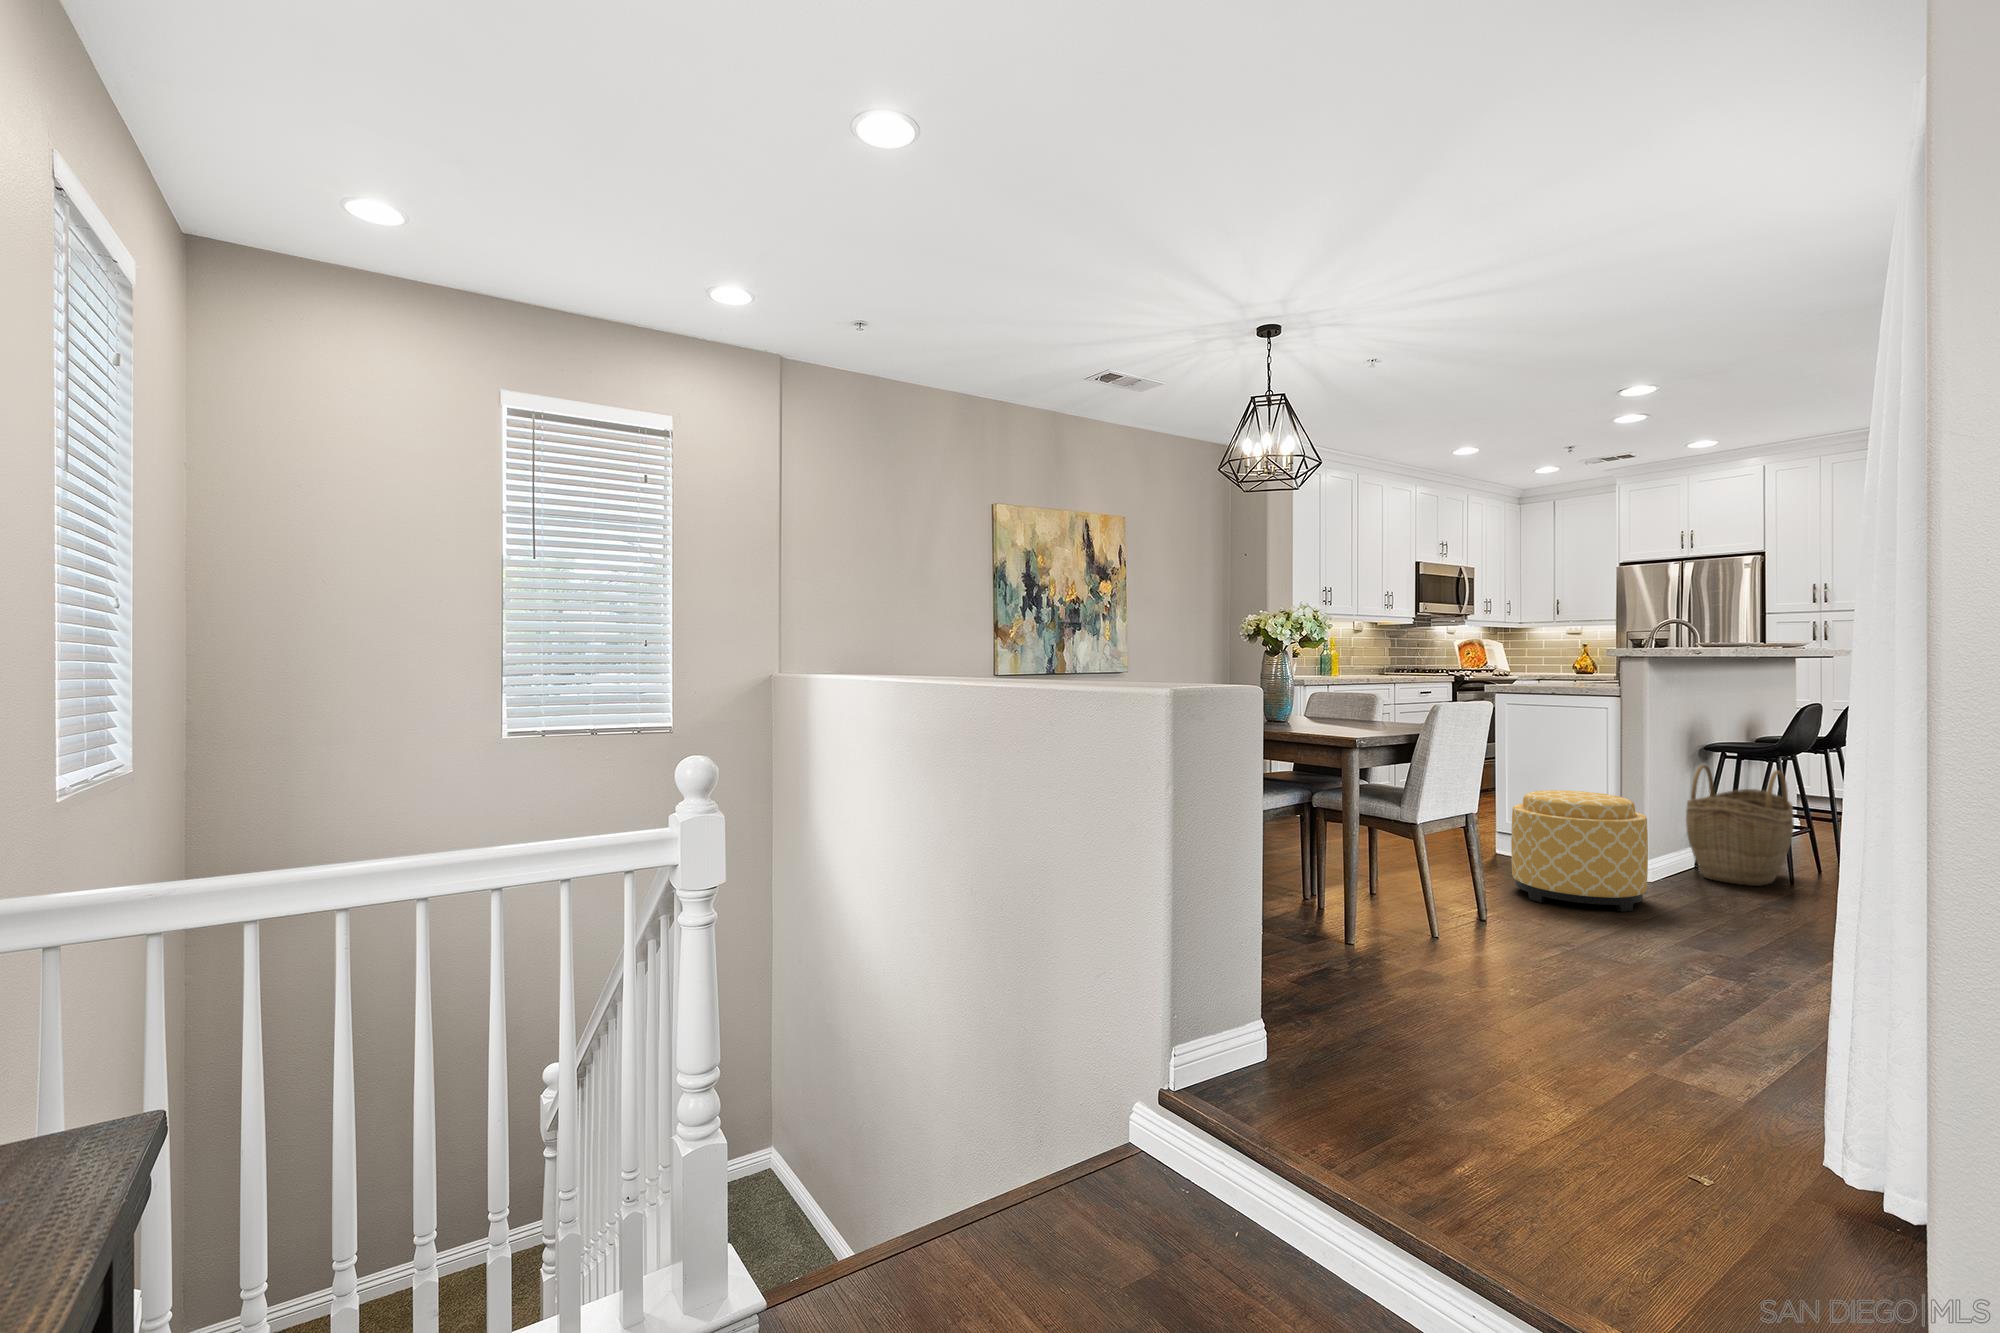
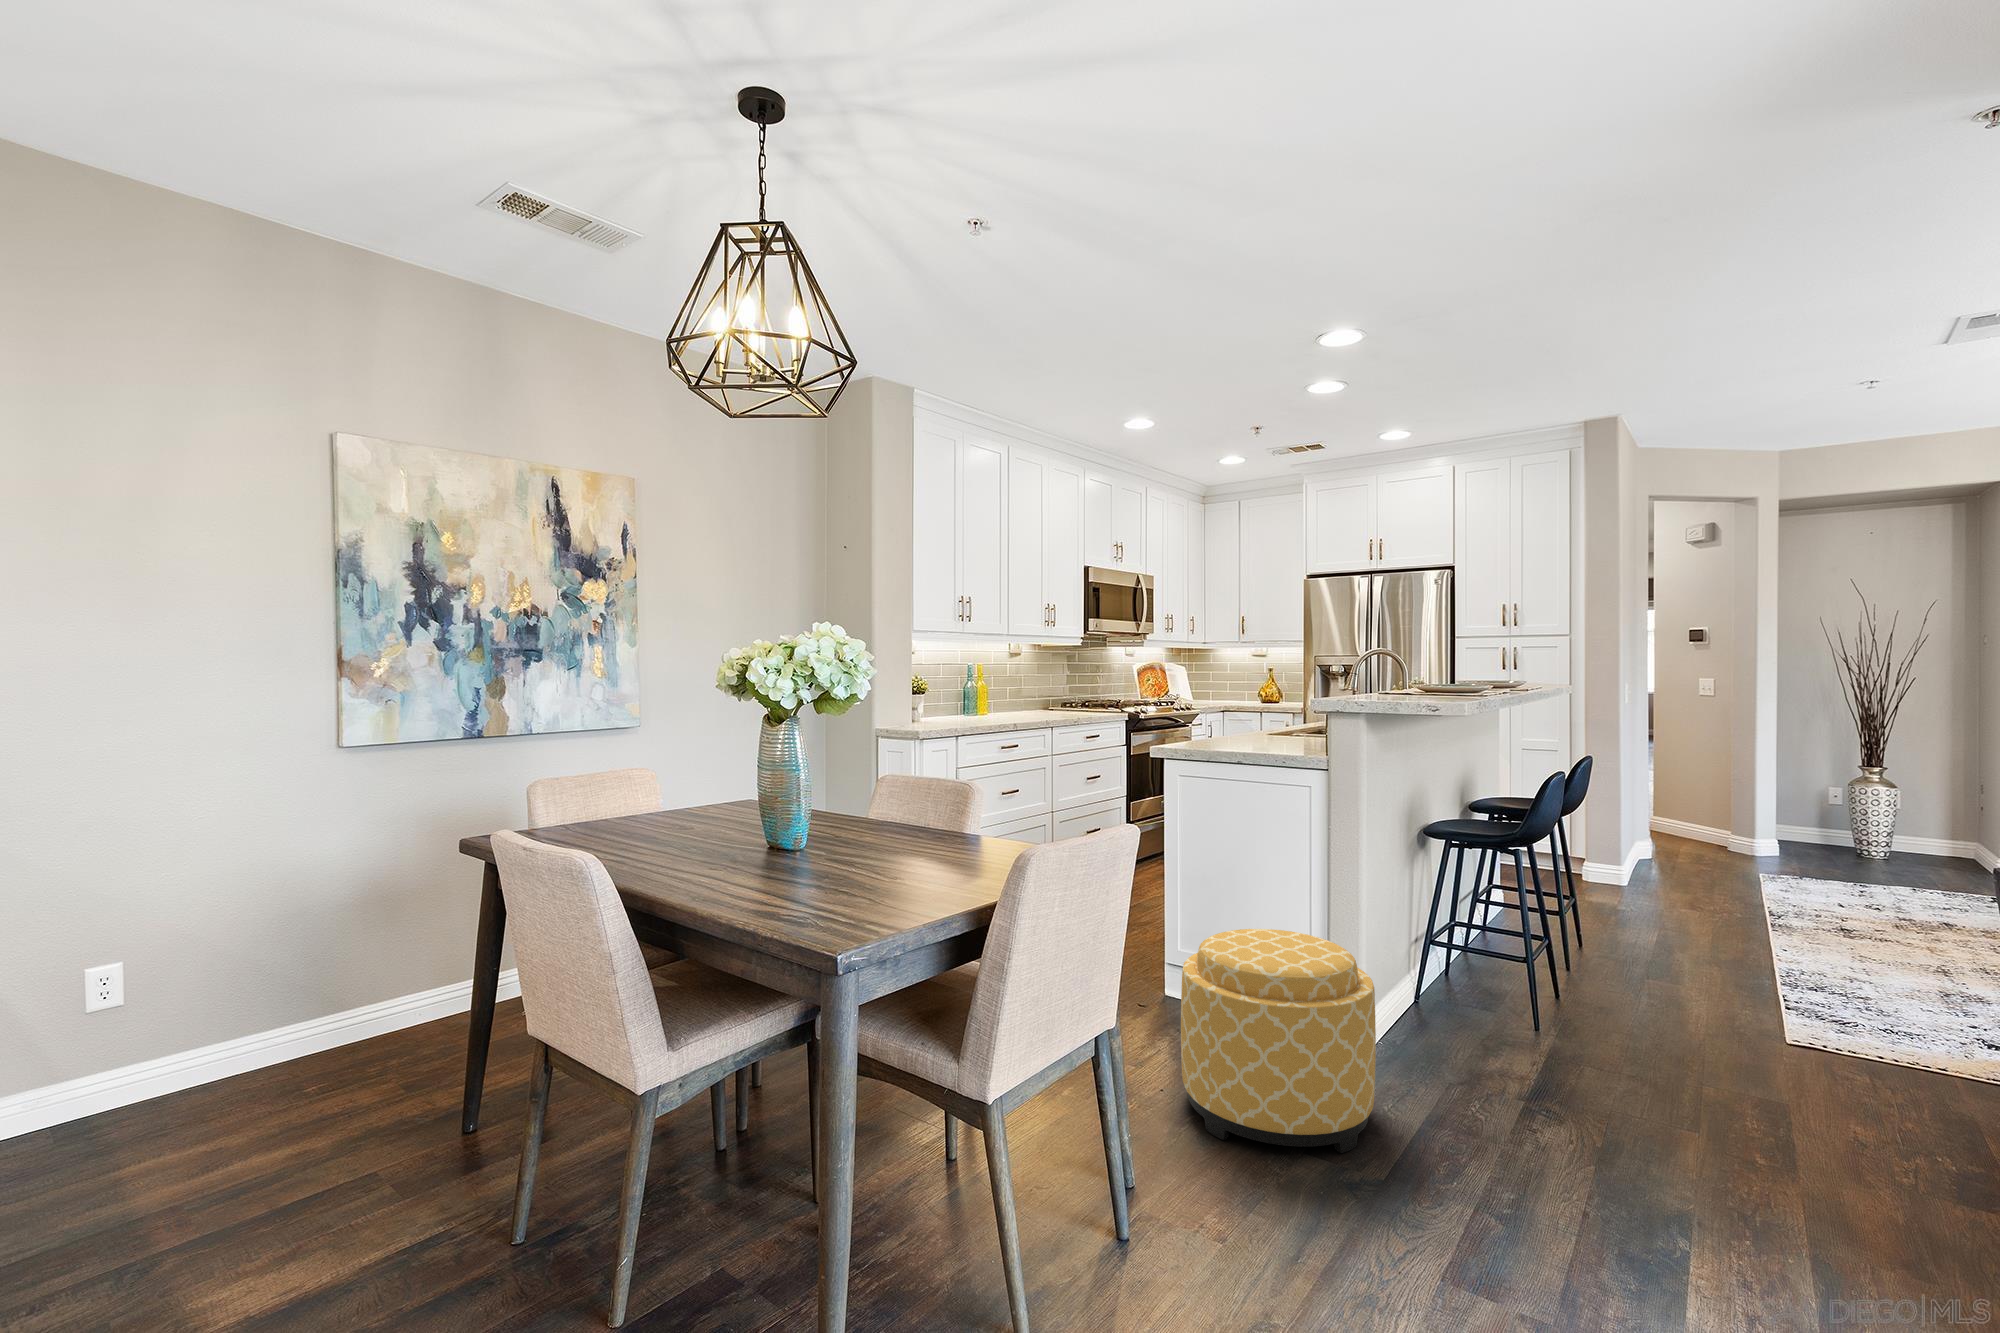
woven basket: present [1686,765,1794,886] -> none [1408,862,1536,1045]

